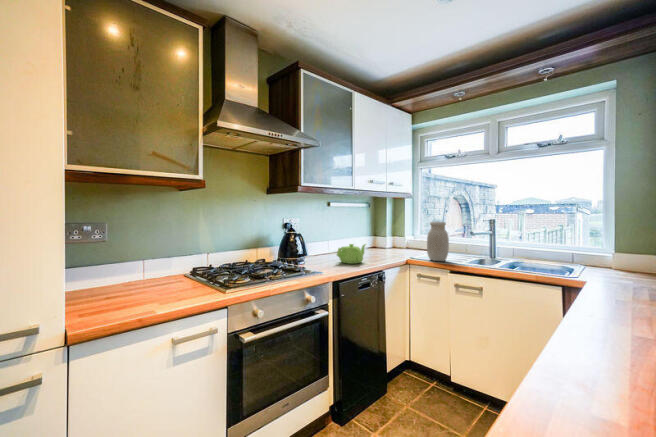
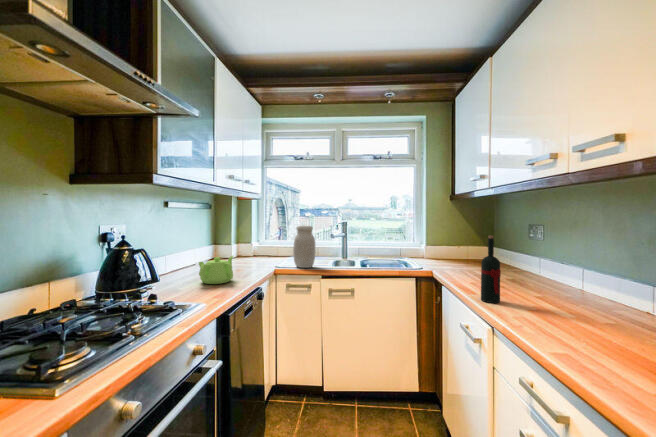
wine bottle: none [600,234,630,320] -> present [481,236,501,303]

